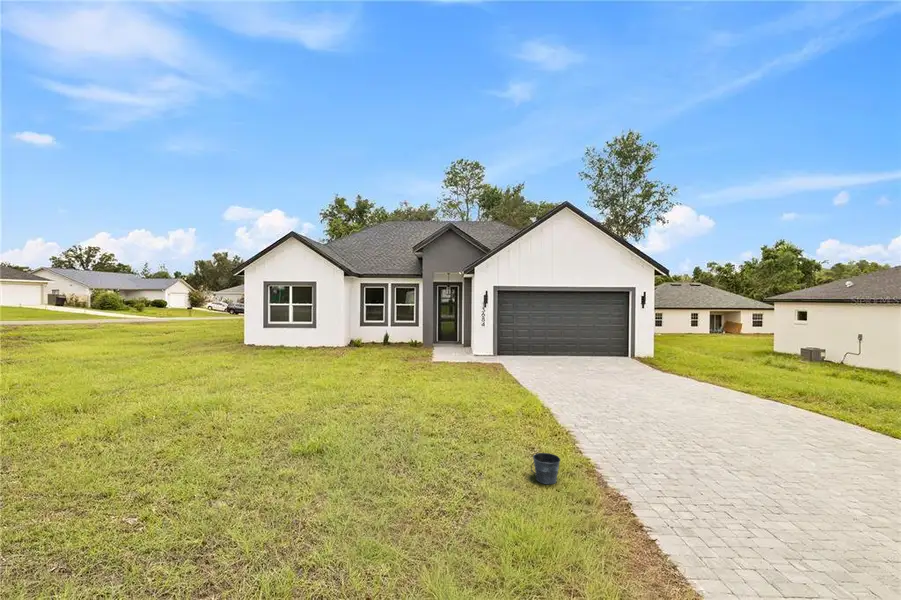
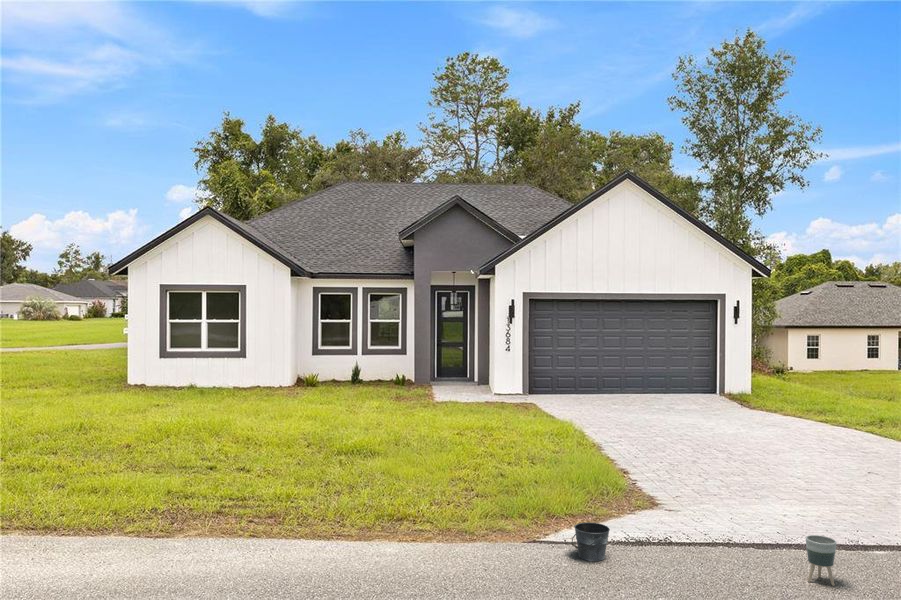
planter: none [716,467,742,508] -> present [806,535,836,586]

